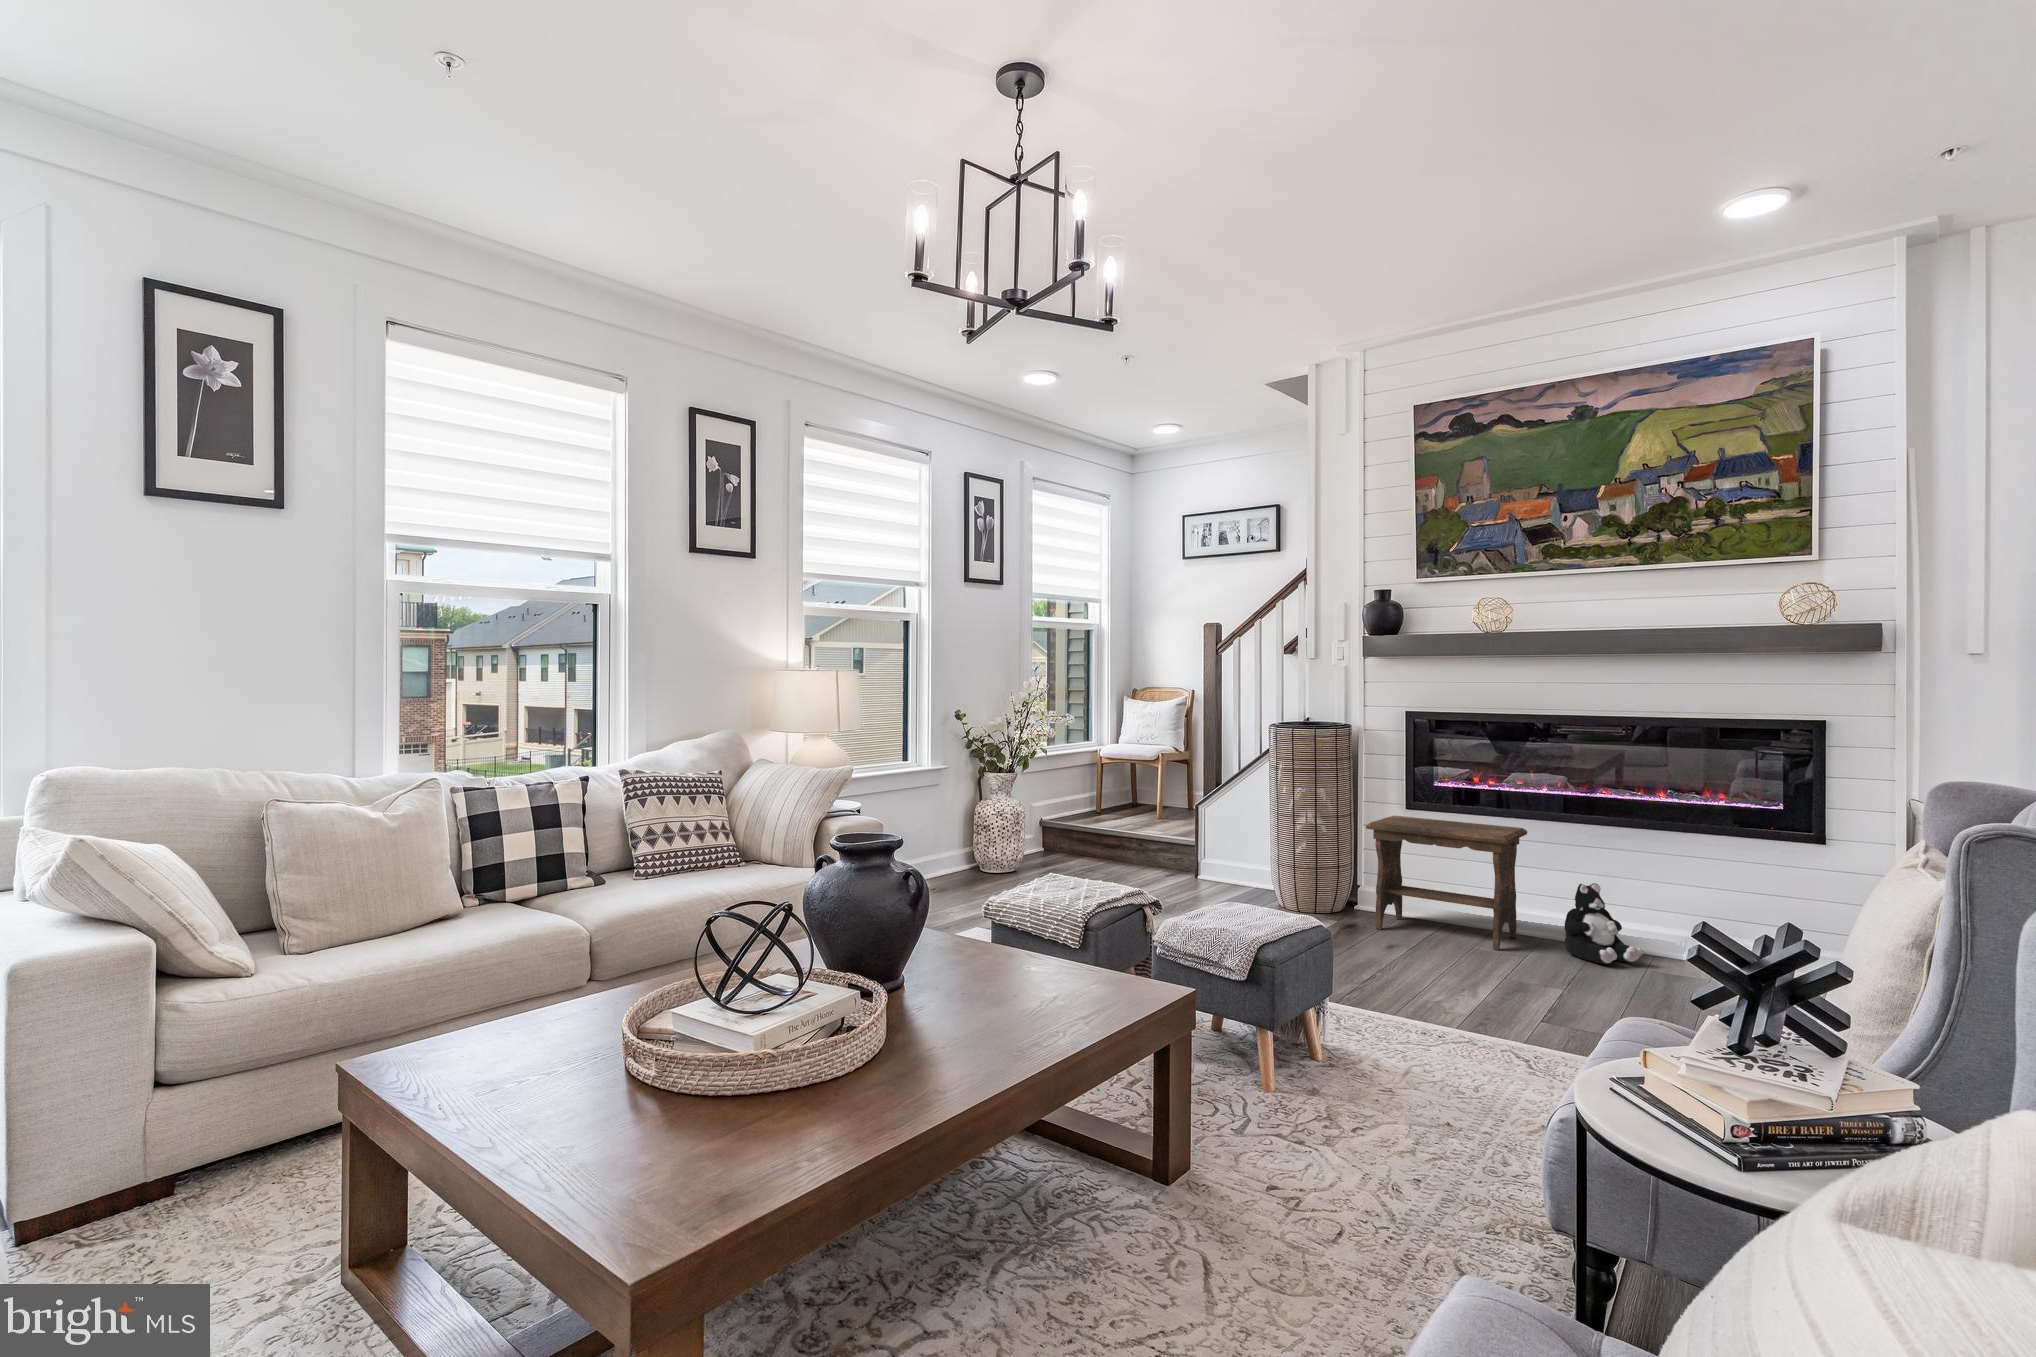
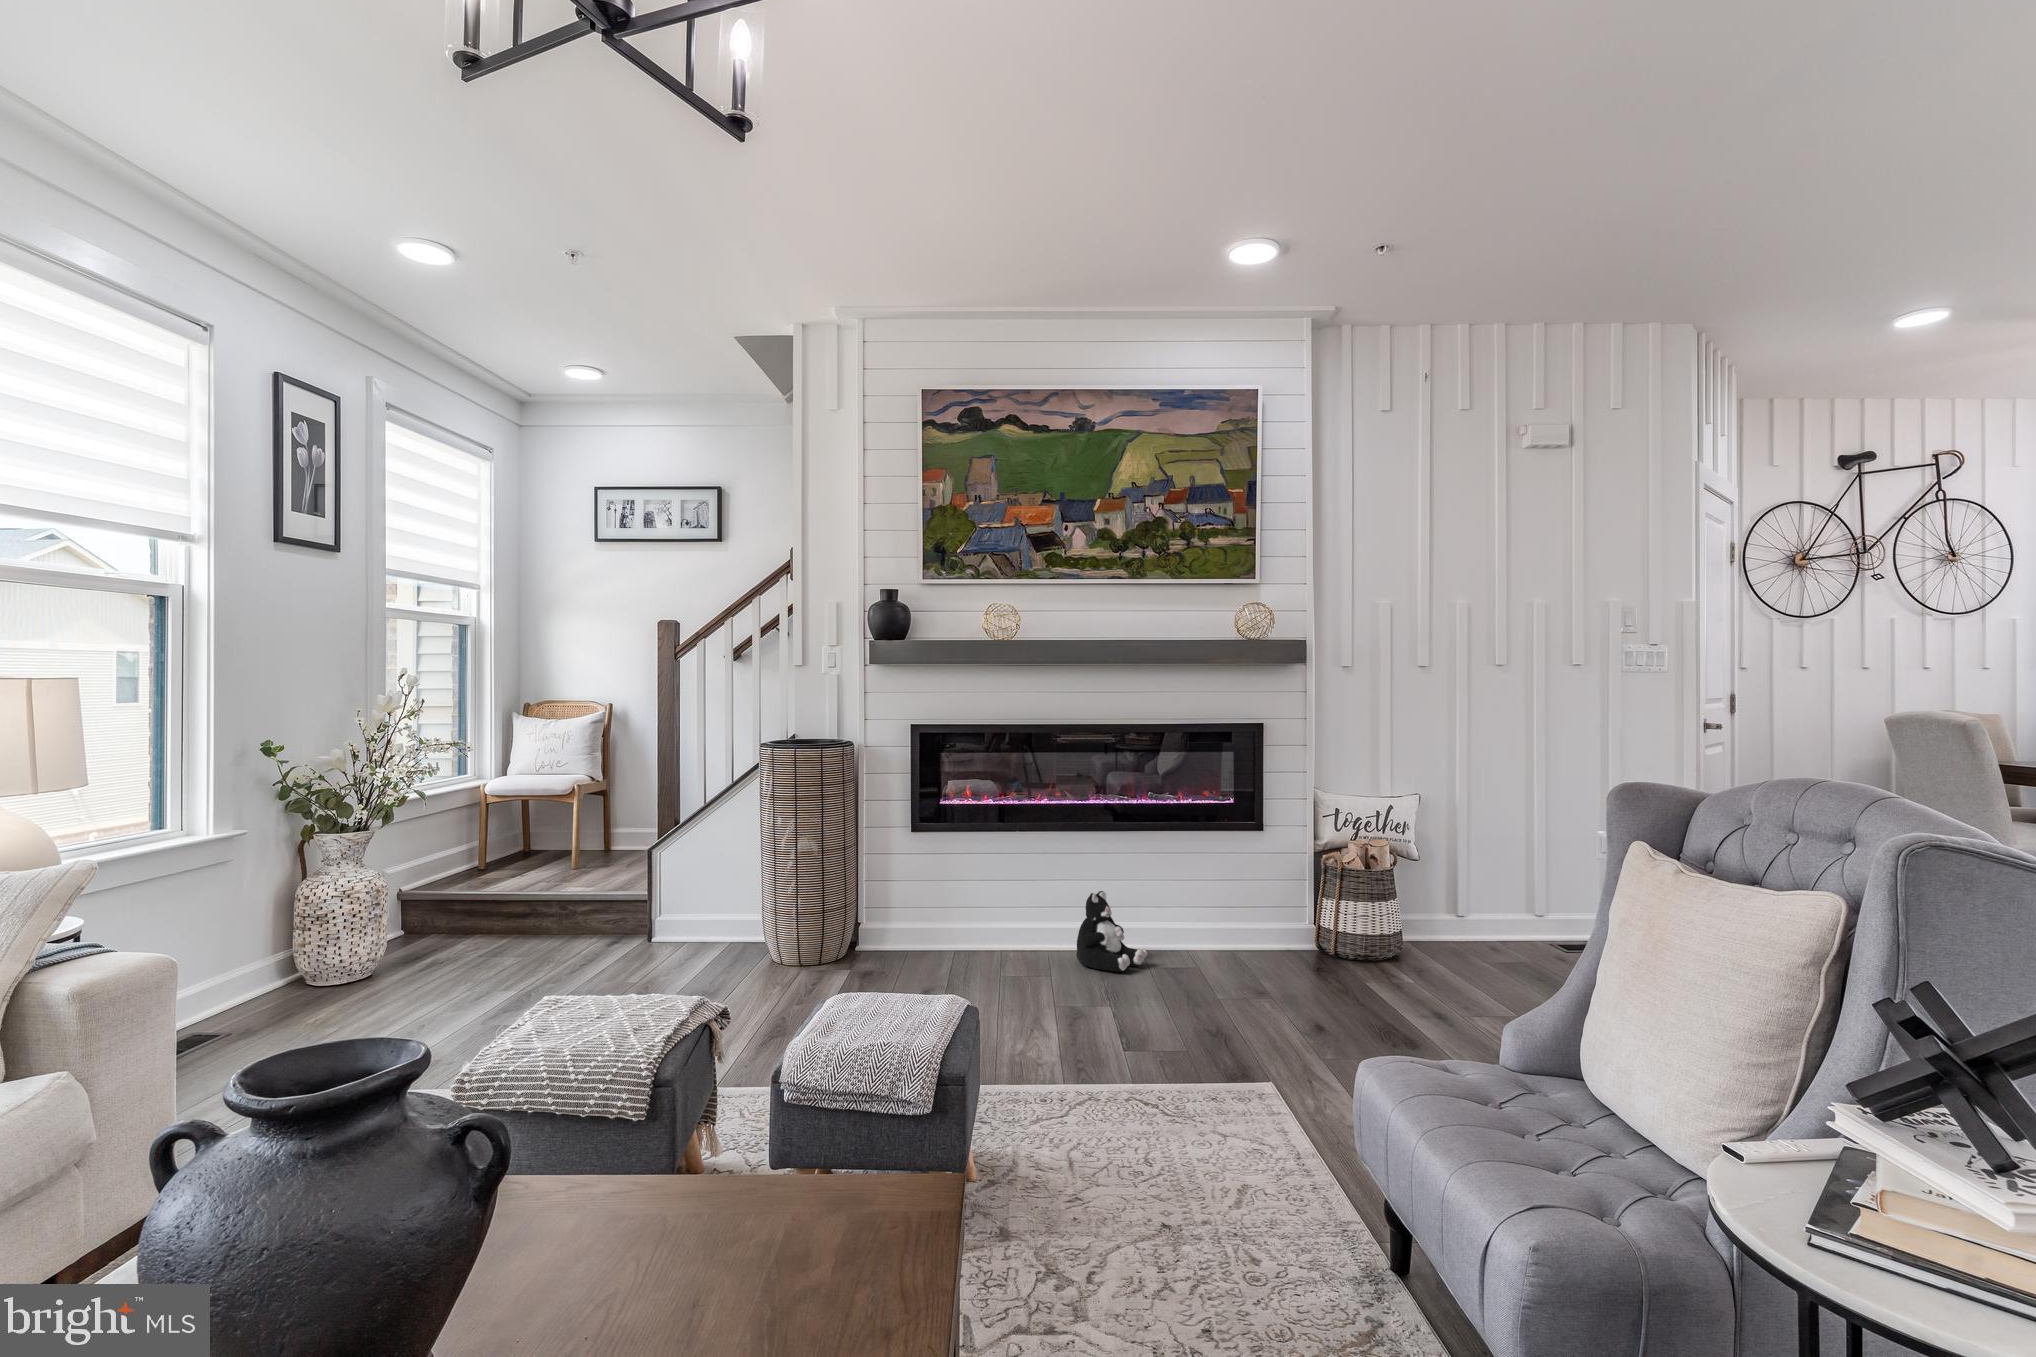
footstool: present [1366,816,1527,950] -> none [885,841,1036,975]

